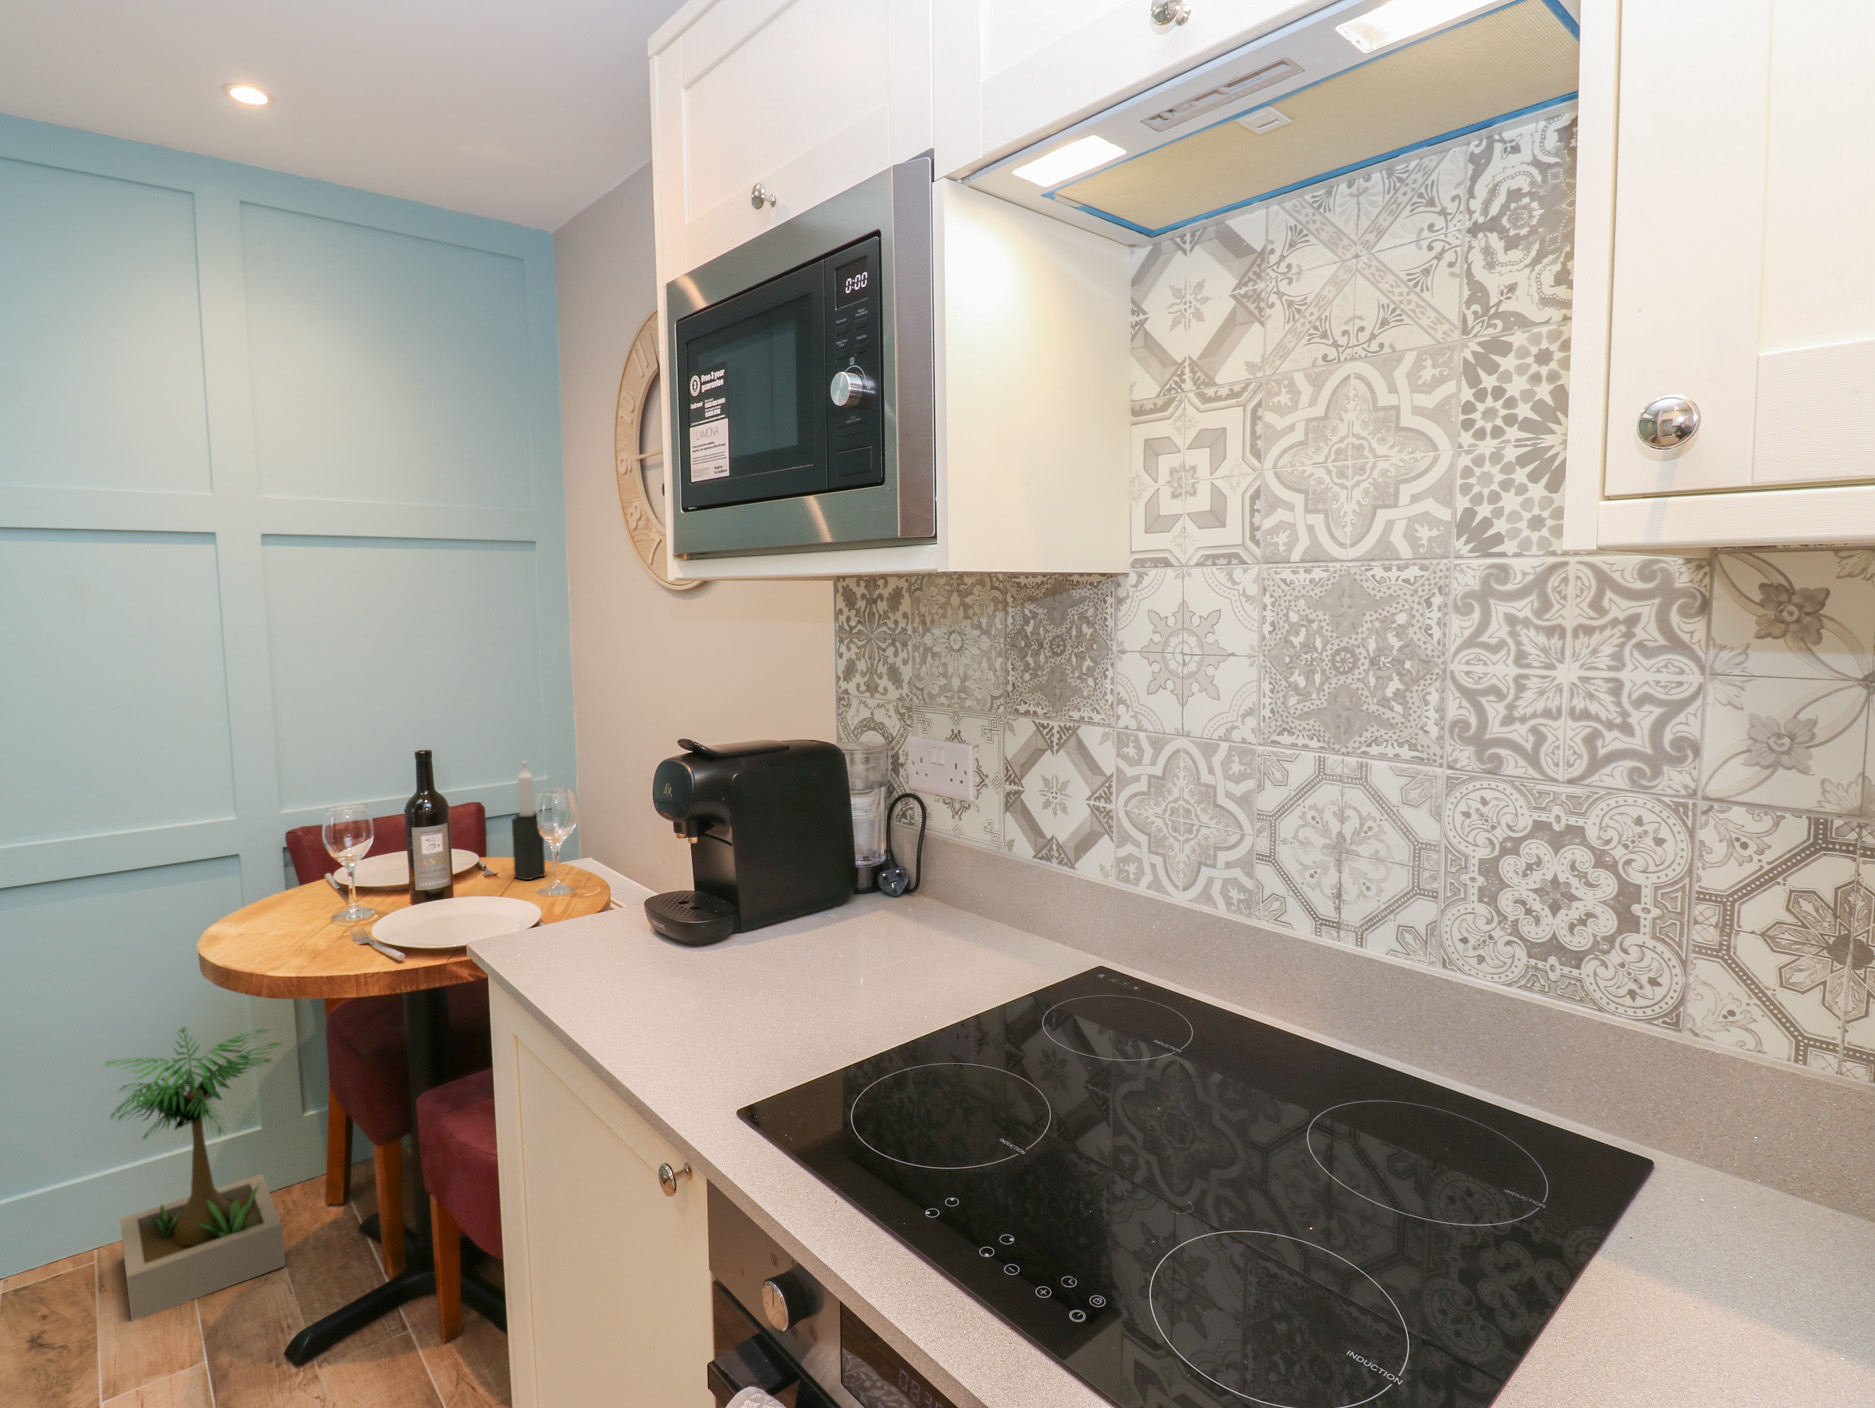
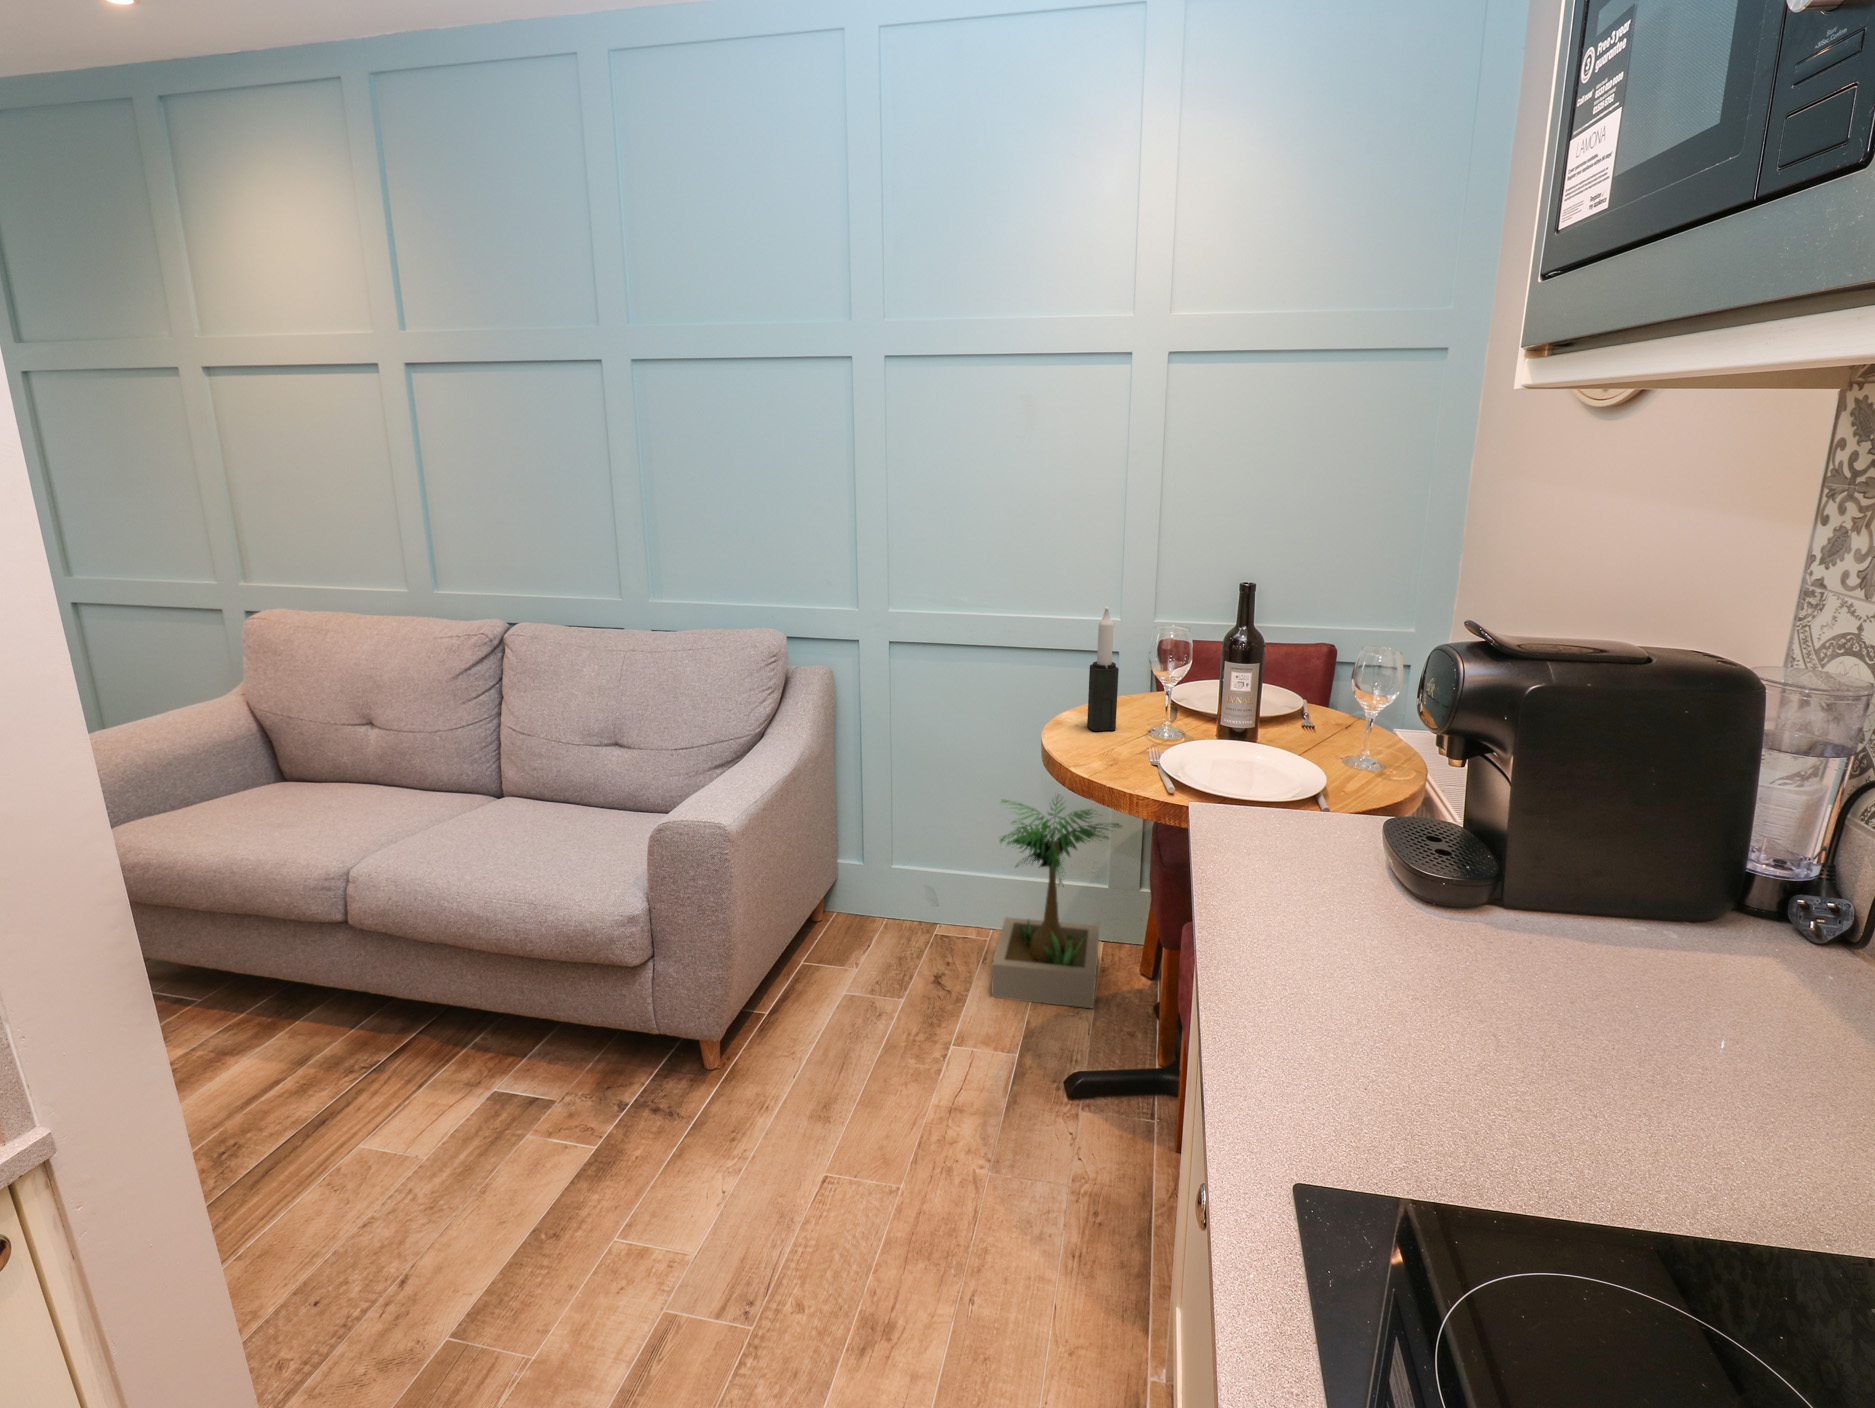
candle: present [512,762,545,880] -> present [1087,607,1119,731]

